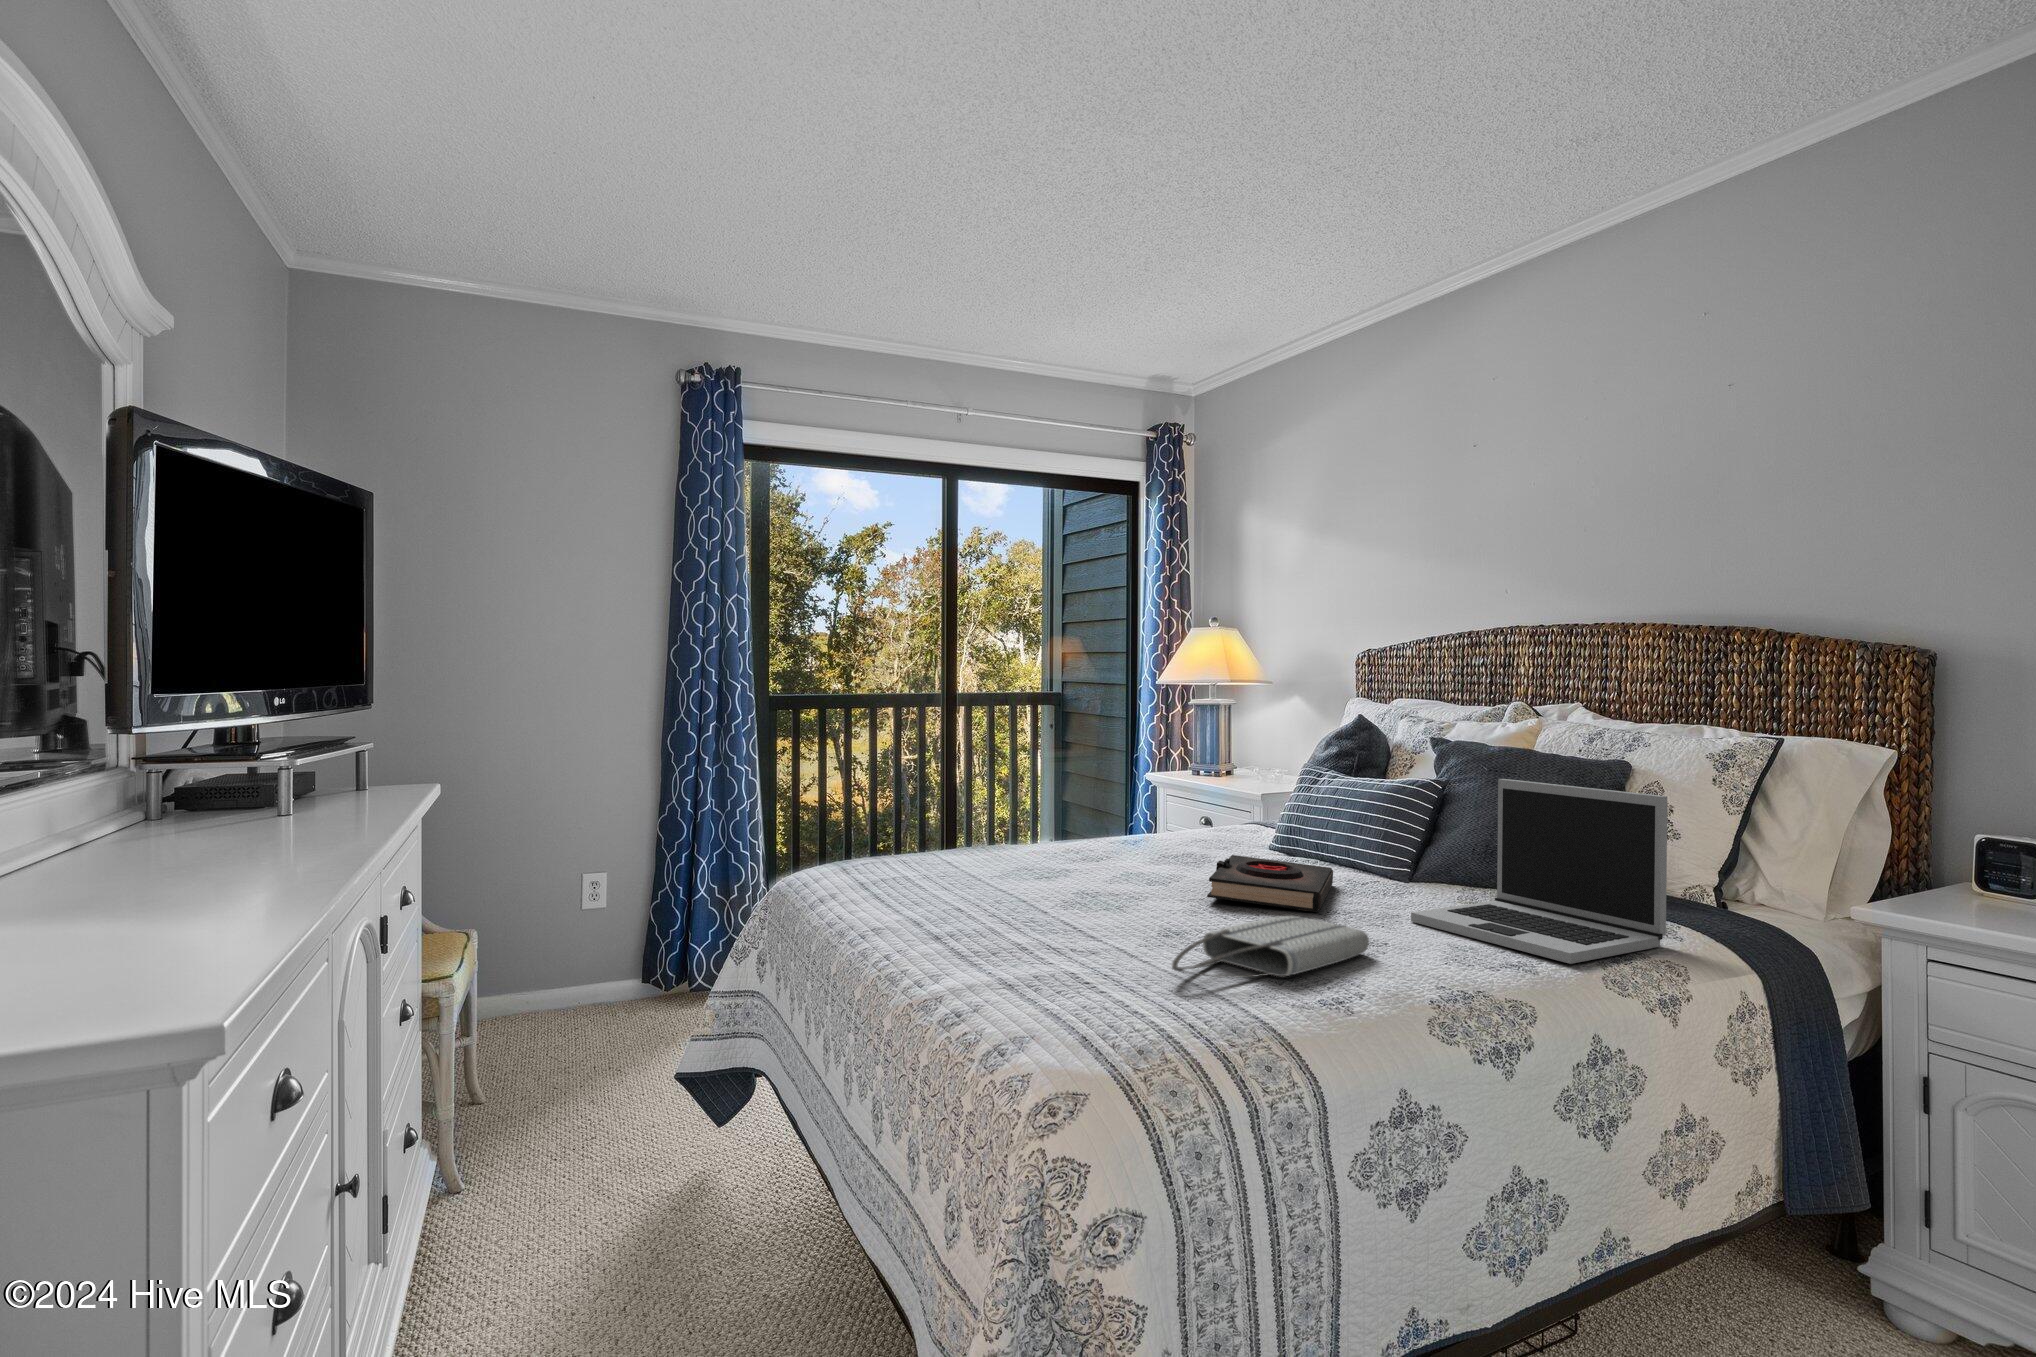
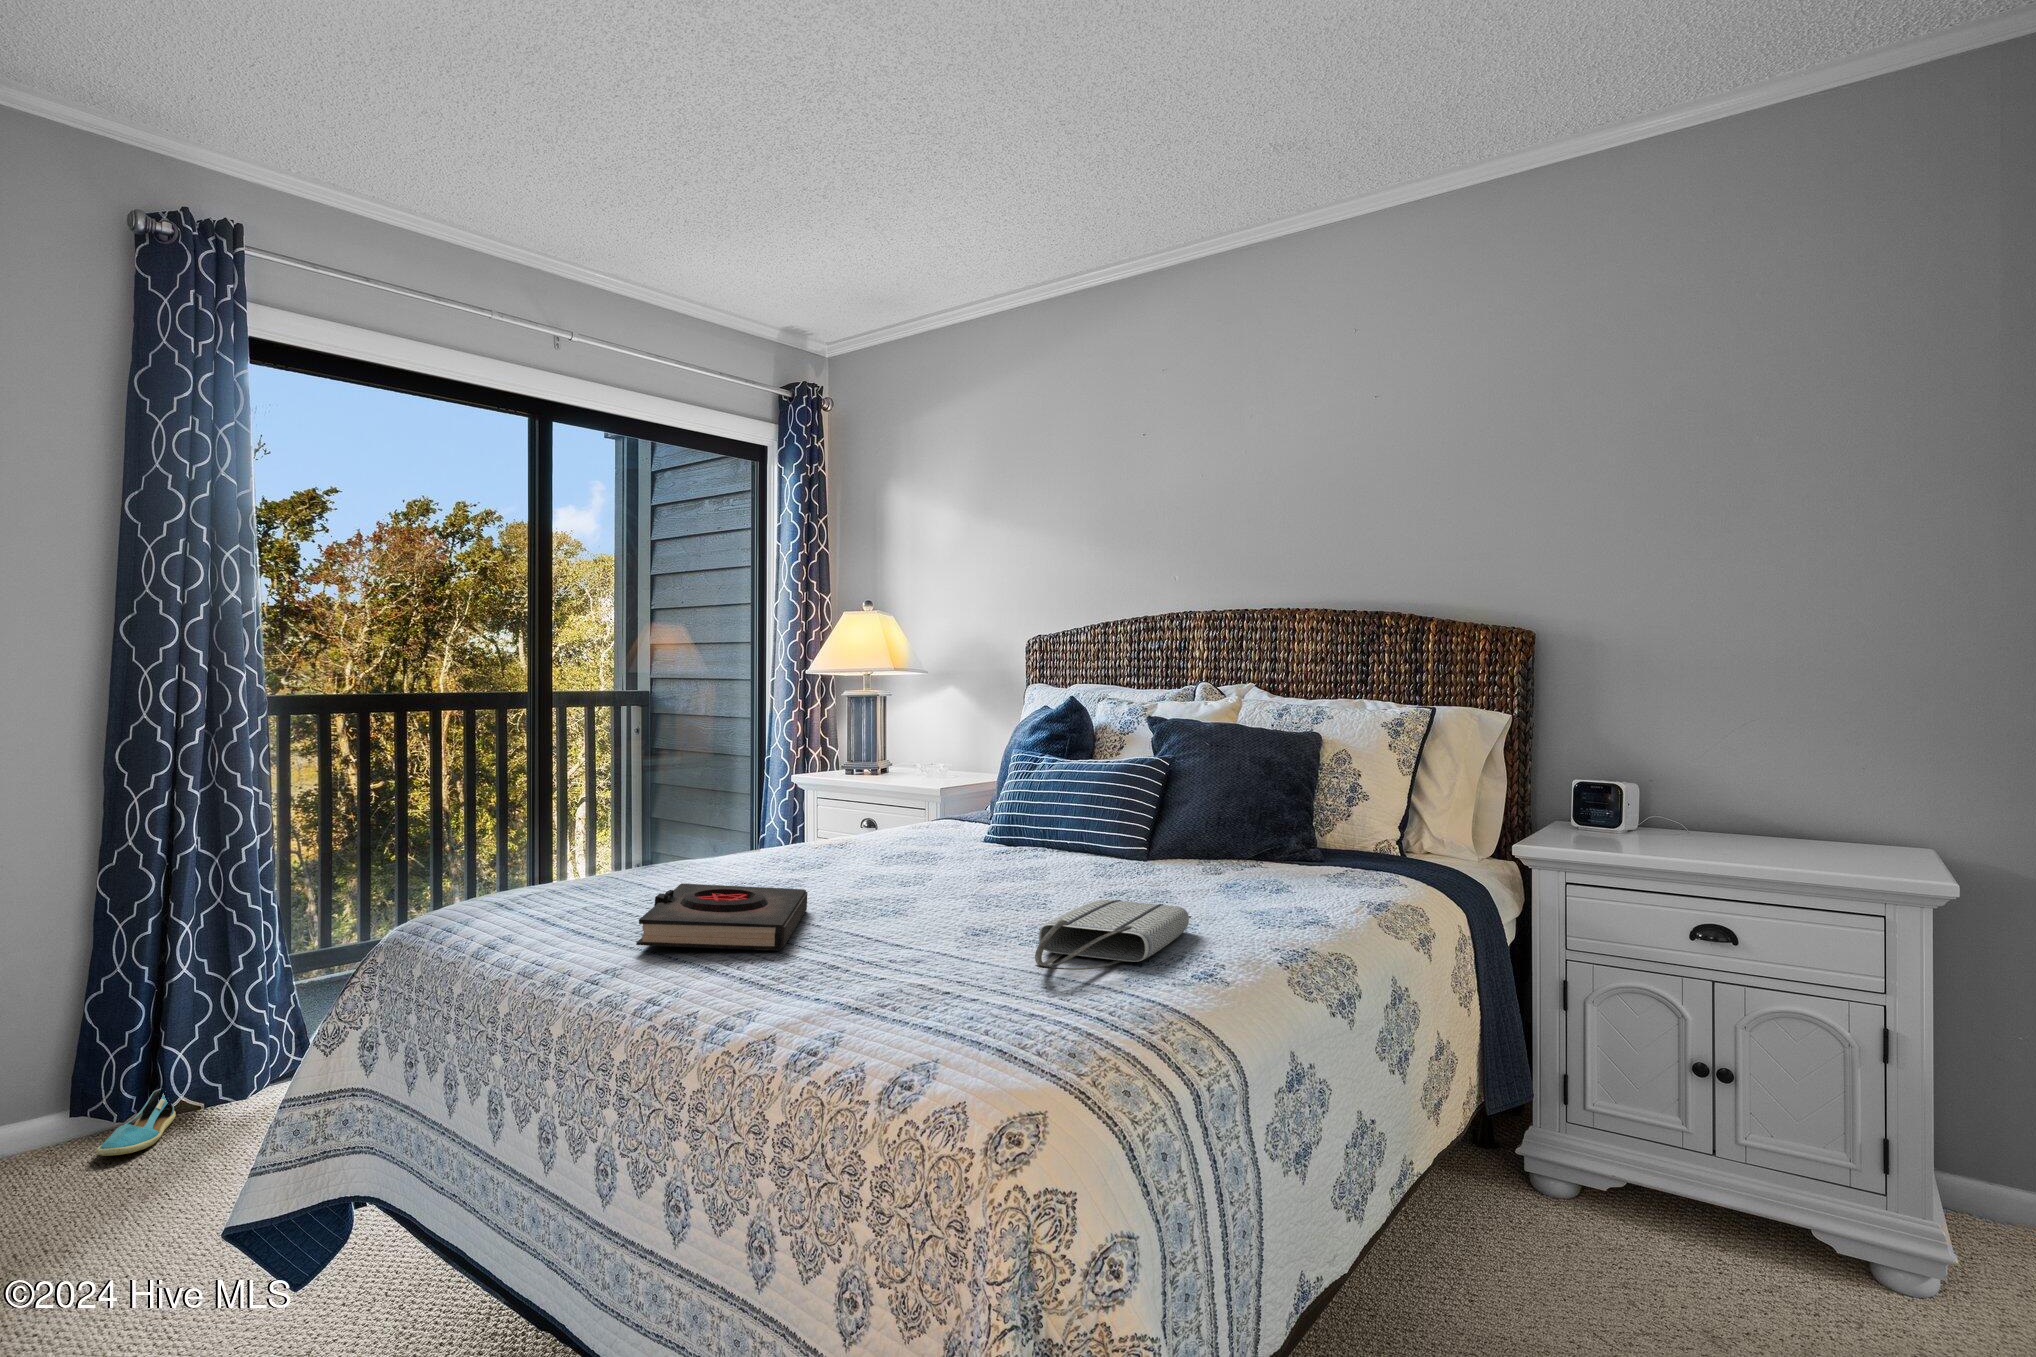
laptop: present [1411,779,1667,964] -> none [1190,751,1408,919]
book: present [1207,855,1333,912] -> present [636,883,808,950]
shoe: none [618,984,671,1026] -> present [96,1089,176,1156]

